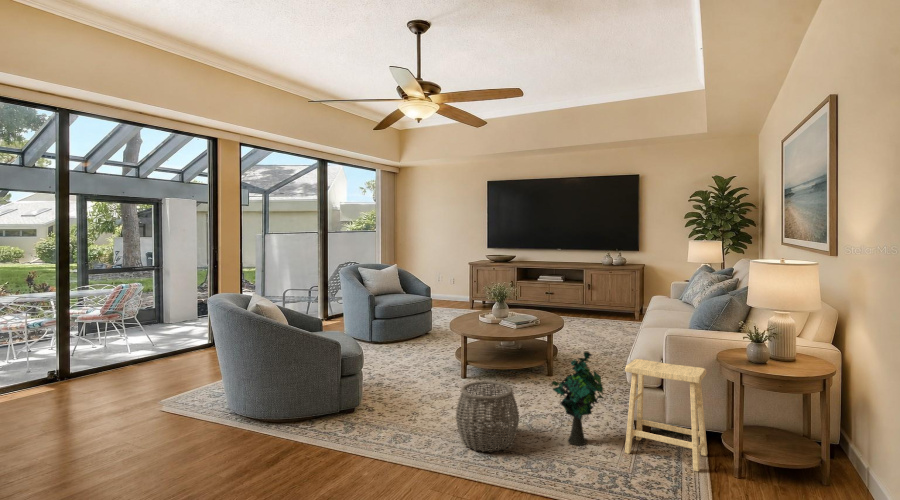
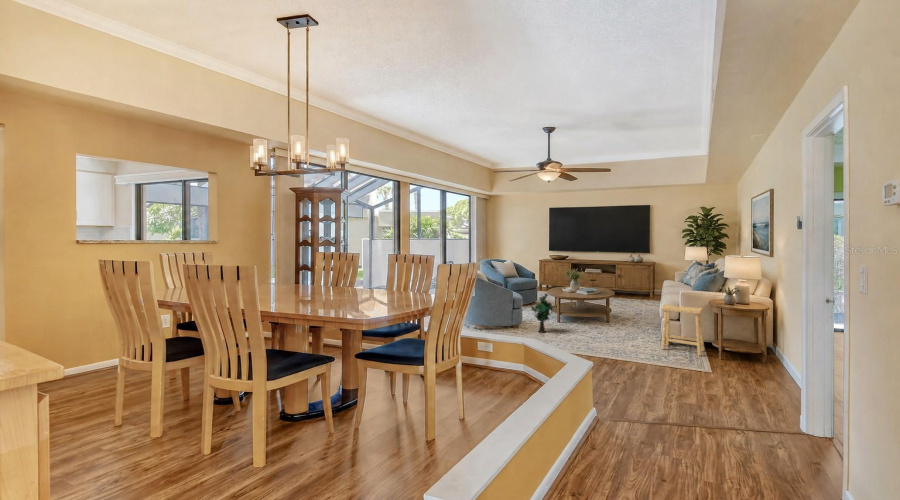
decorative plant: present [551,352,604,445] -> present [532,294,553,333]
woven basket: present [456,381,519,452] -> none [573,316,606,347]

